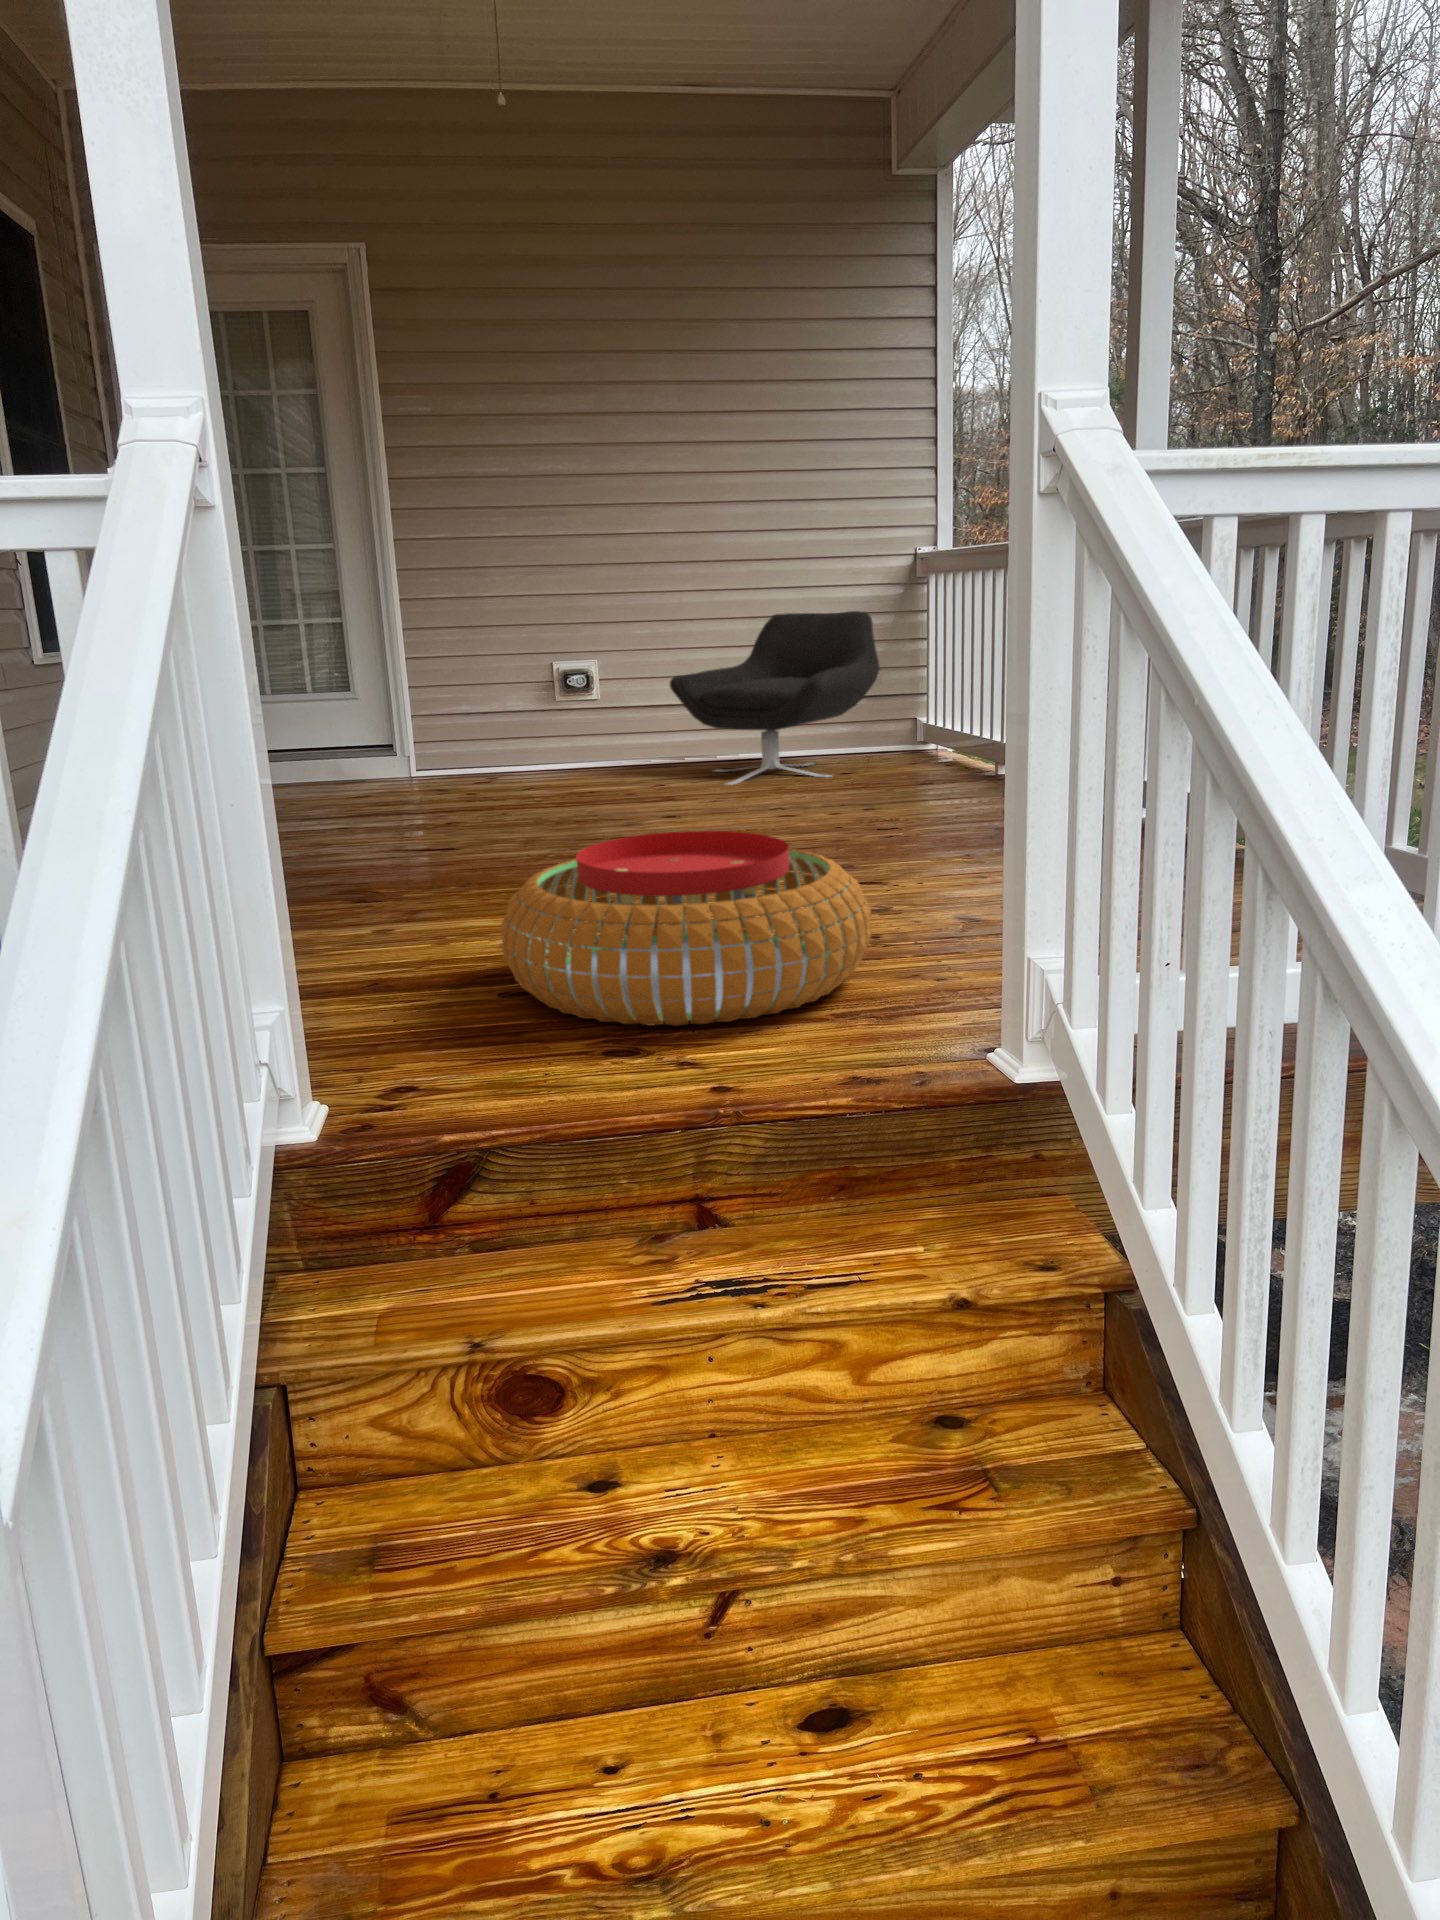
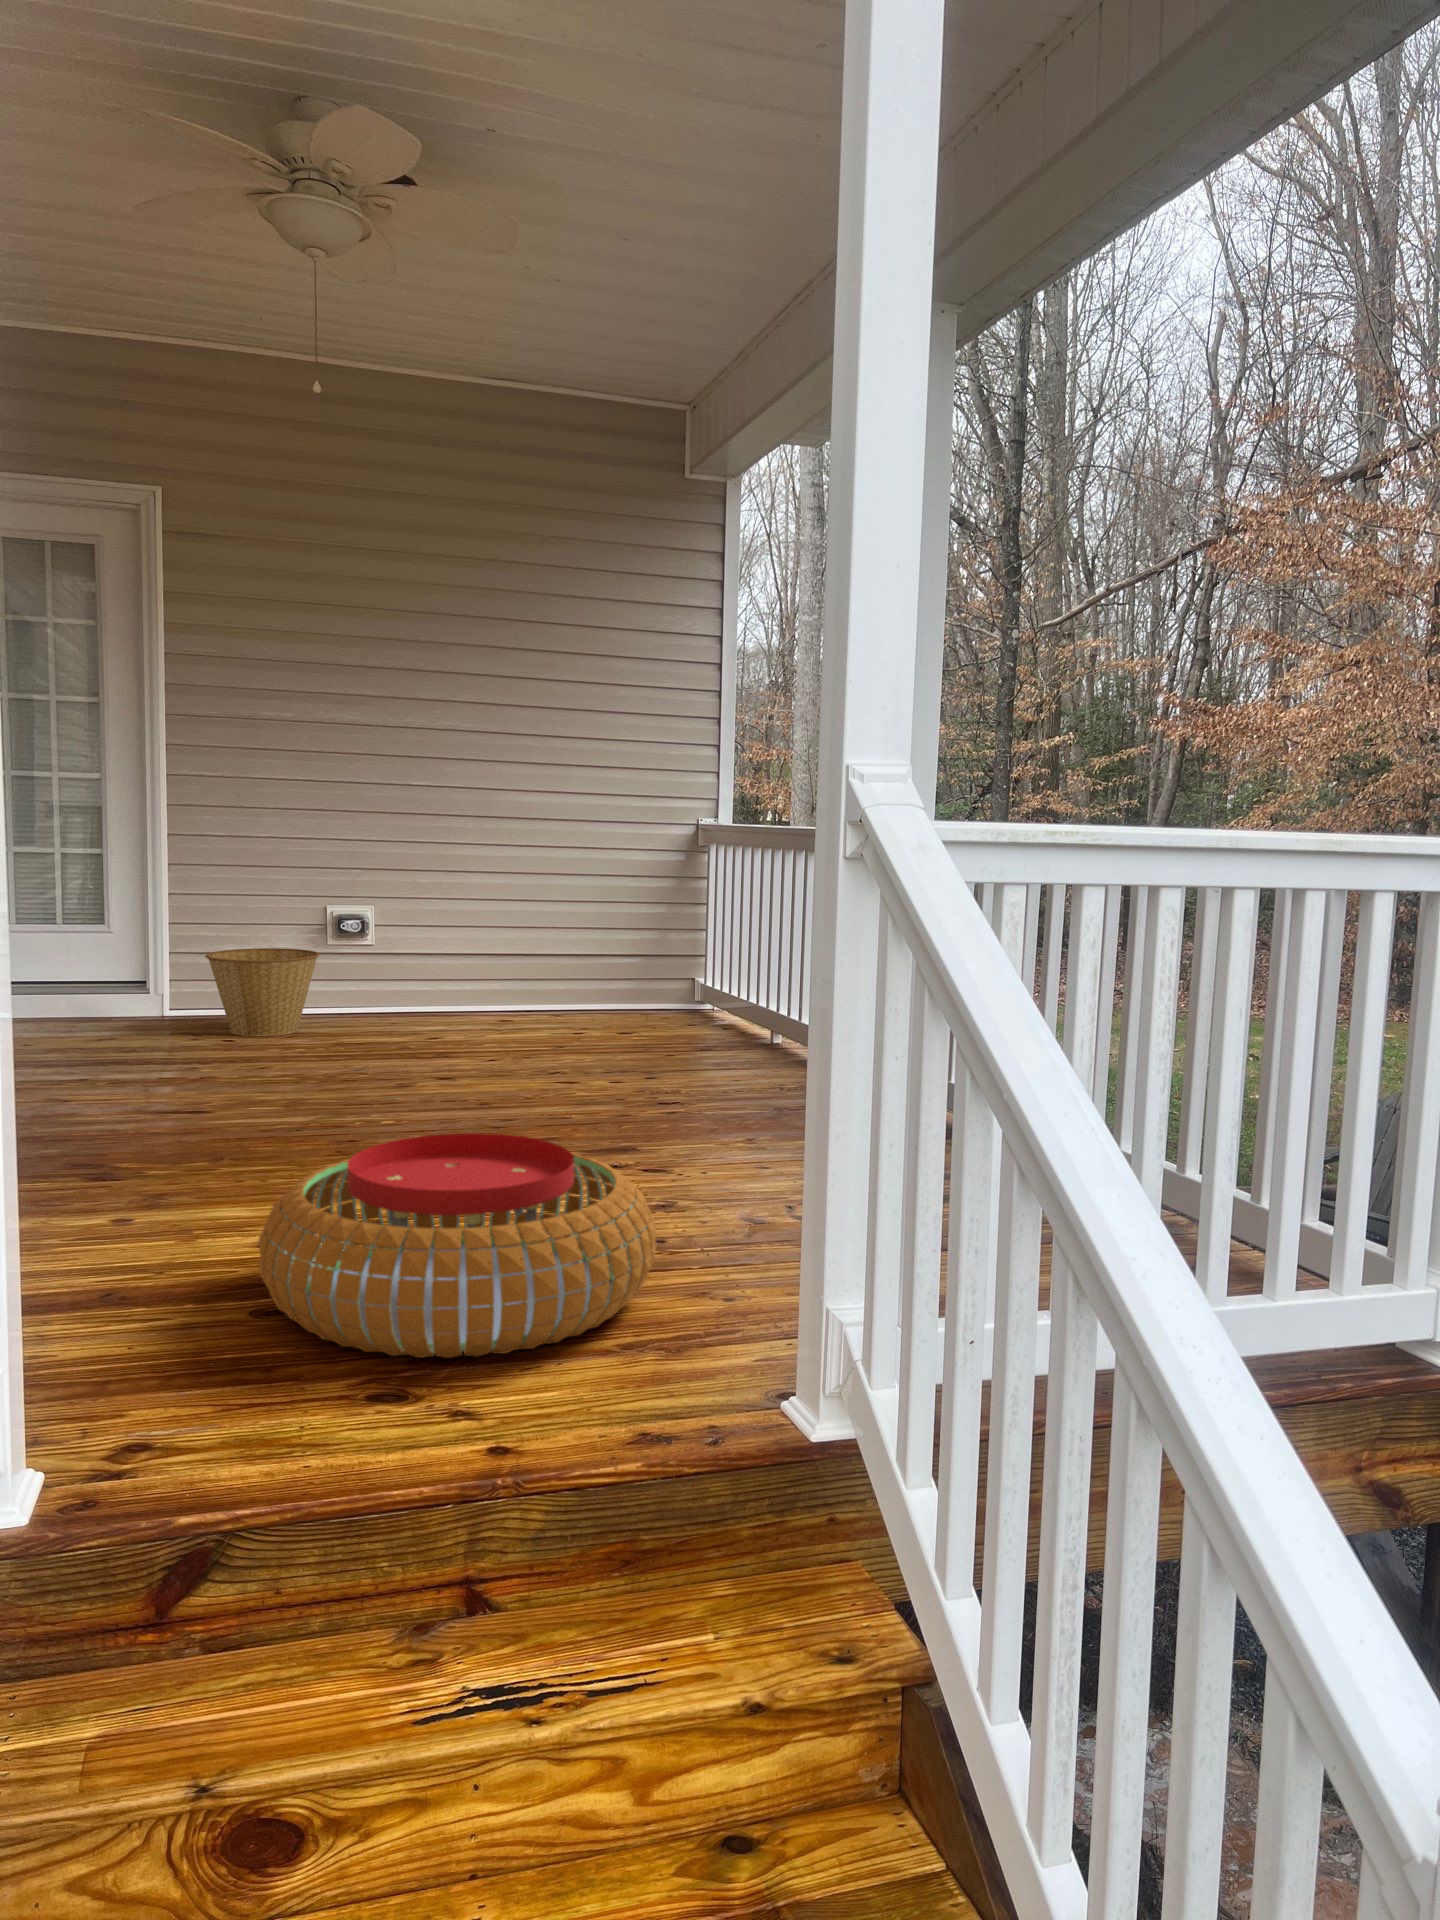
lounge chair: present [670,611,880,785] -> none [448,871,661,1045]
basket: none [444,703,549,787] -> present [205,948,319,1036]

